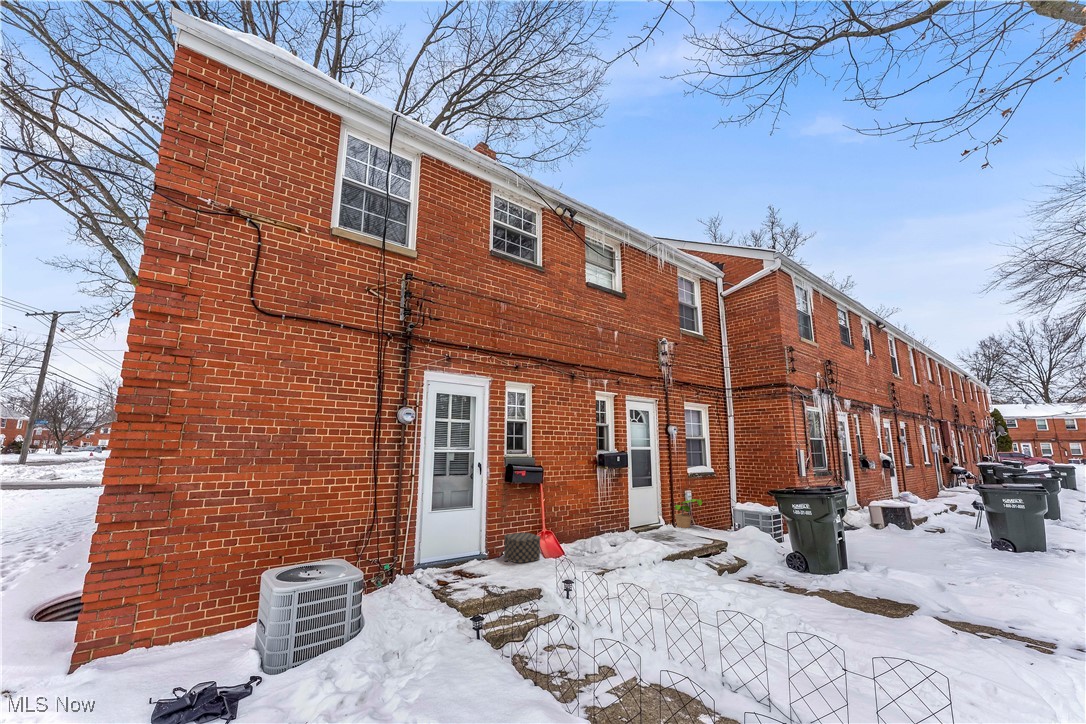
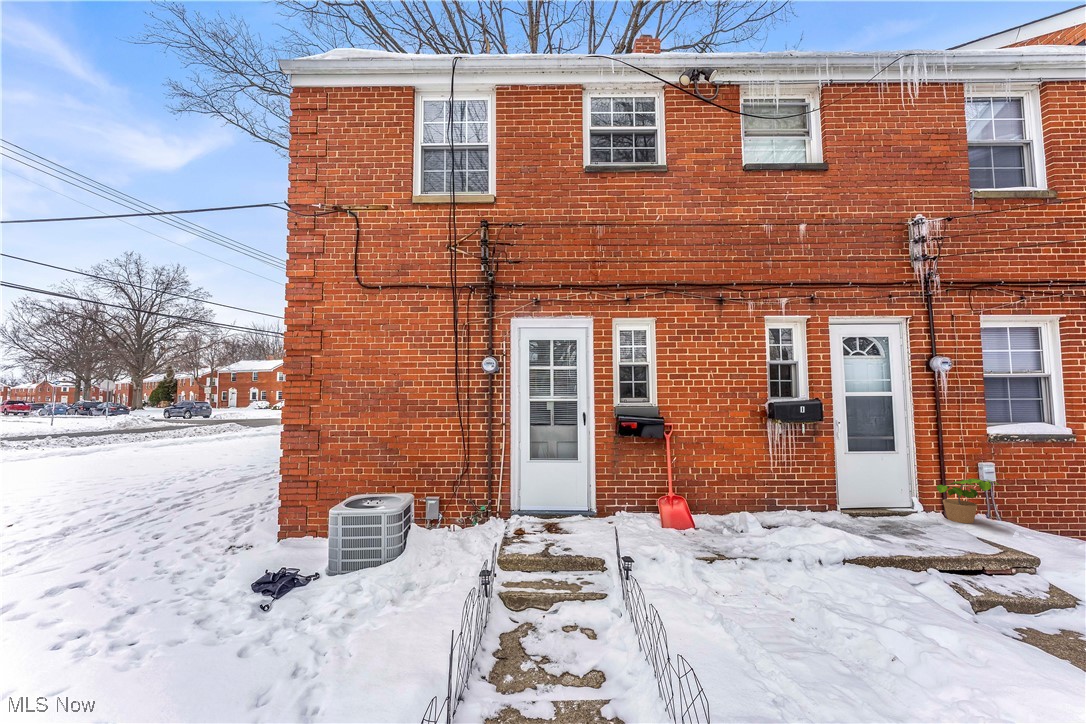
storage box: present [504,533,540,563] -> none [612,494,651,528]

